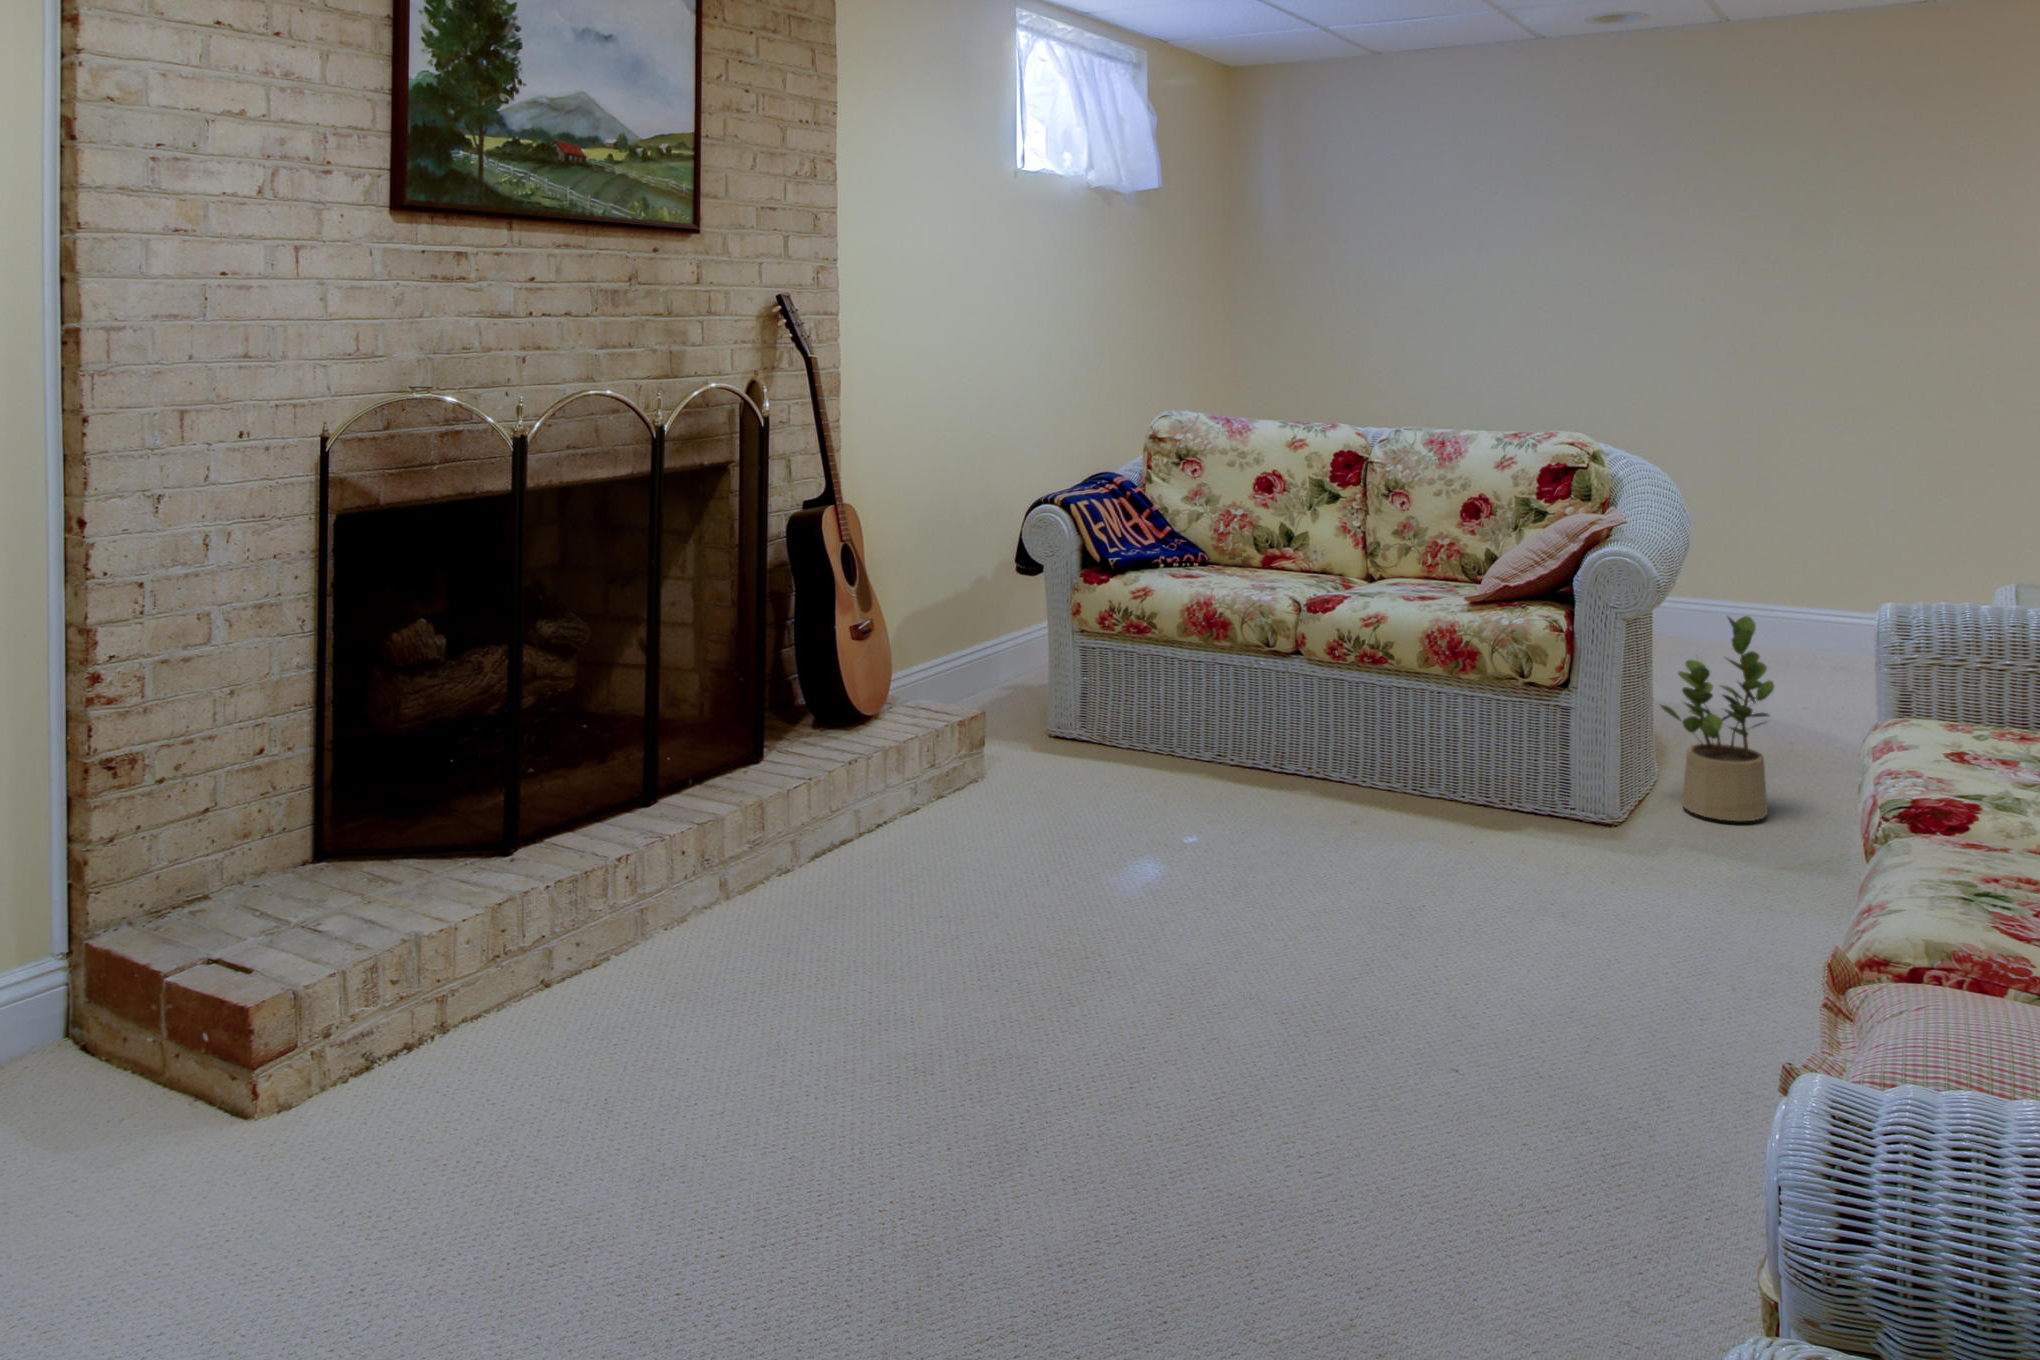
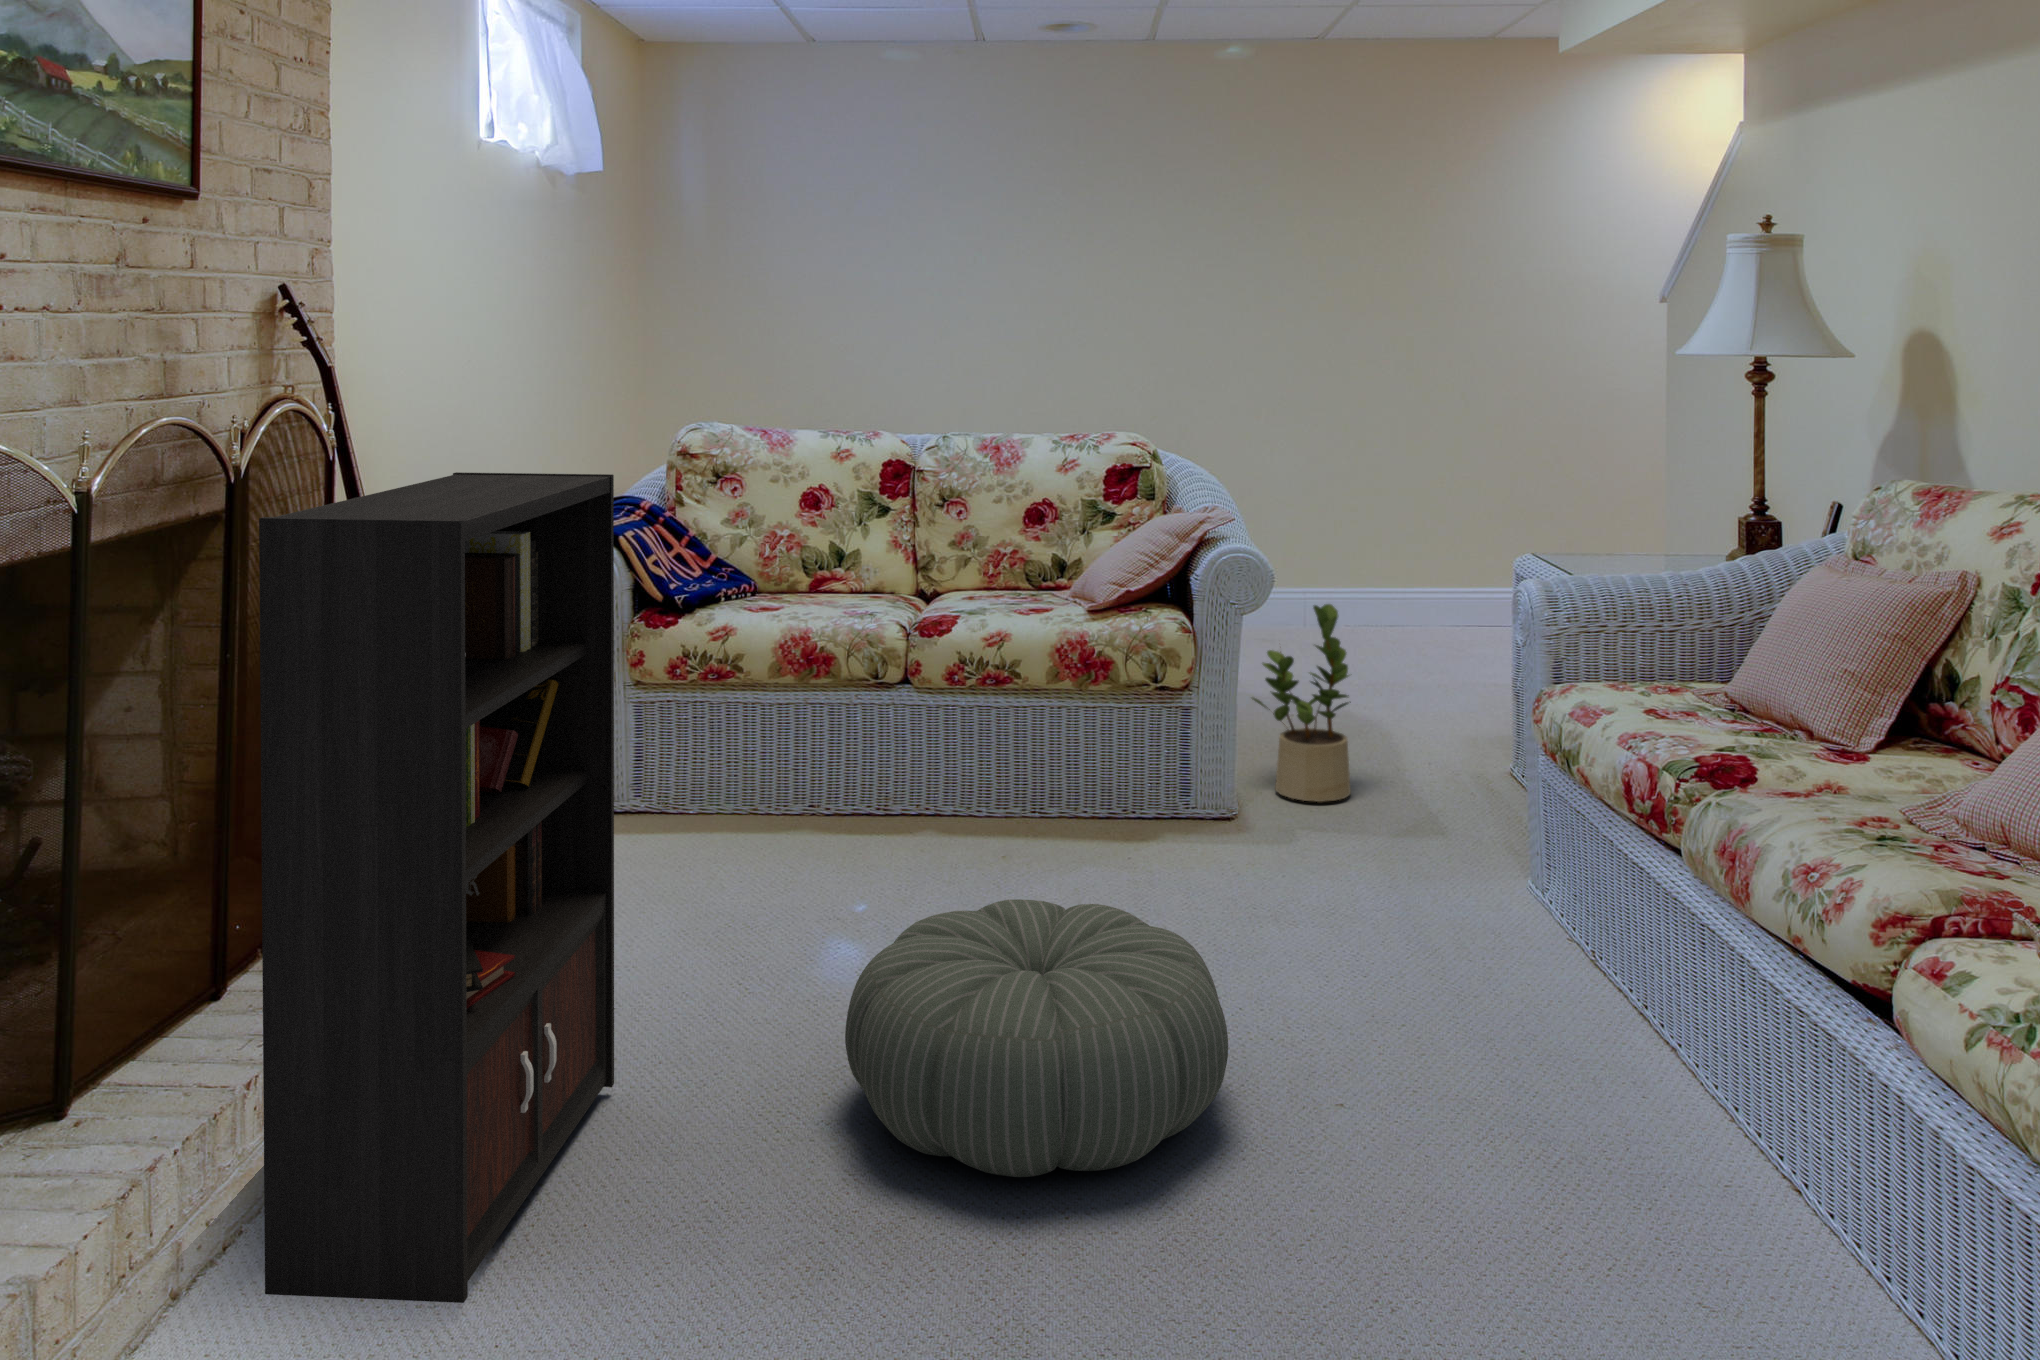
bookcase: none [576,437,891,1029] -> present [259,472,614,1303]
pouf: none [1022,831,1354,1061] -> present [845,899,1228,1177]

